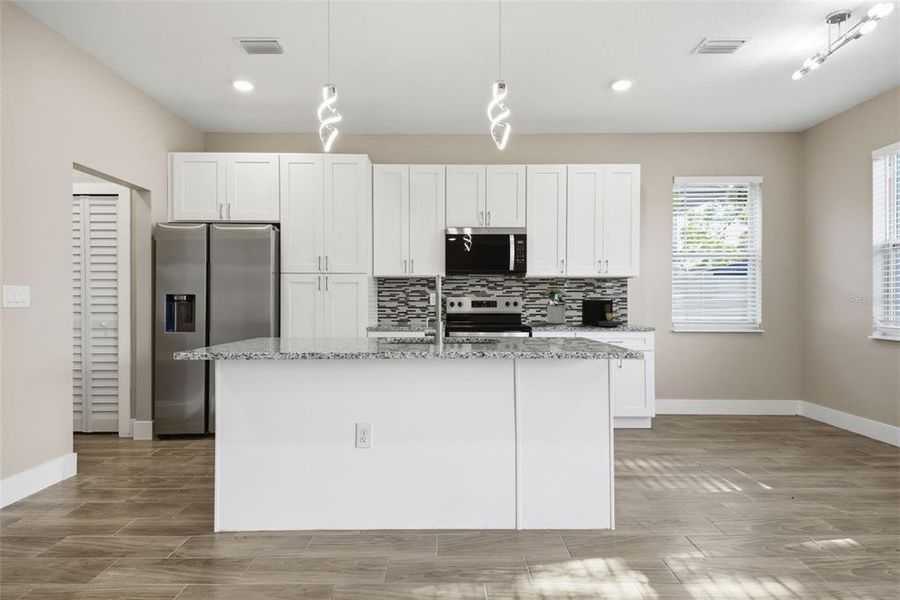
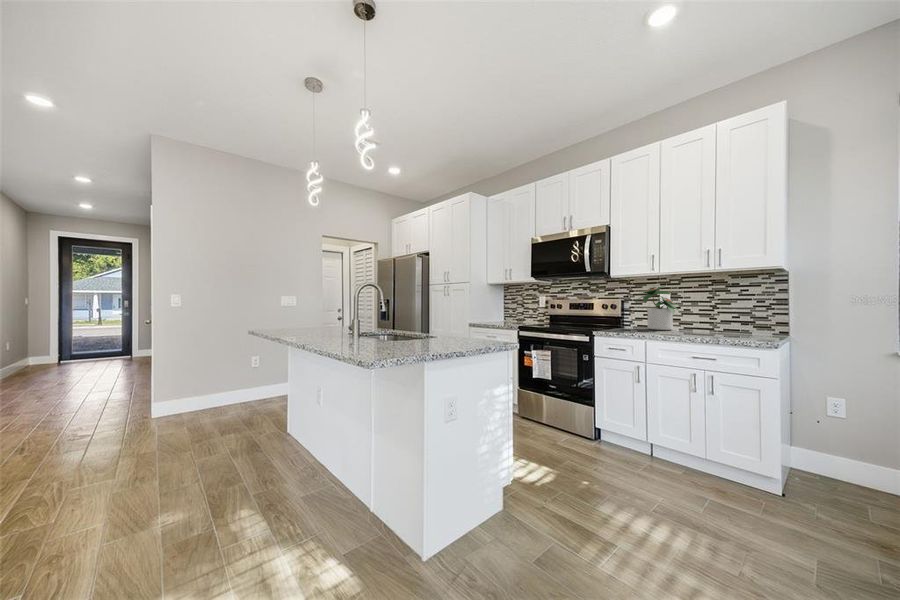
coffee maker: present [582,299,622,326] -> none [695,300,748,337]

